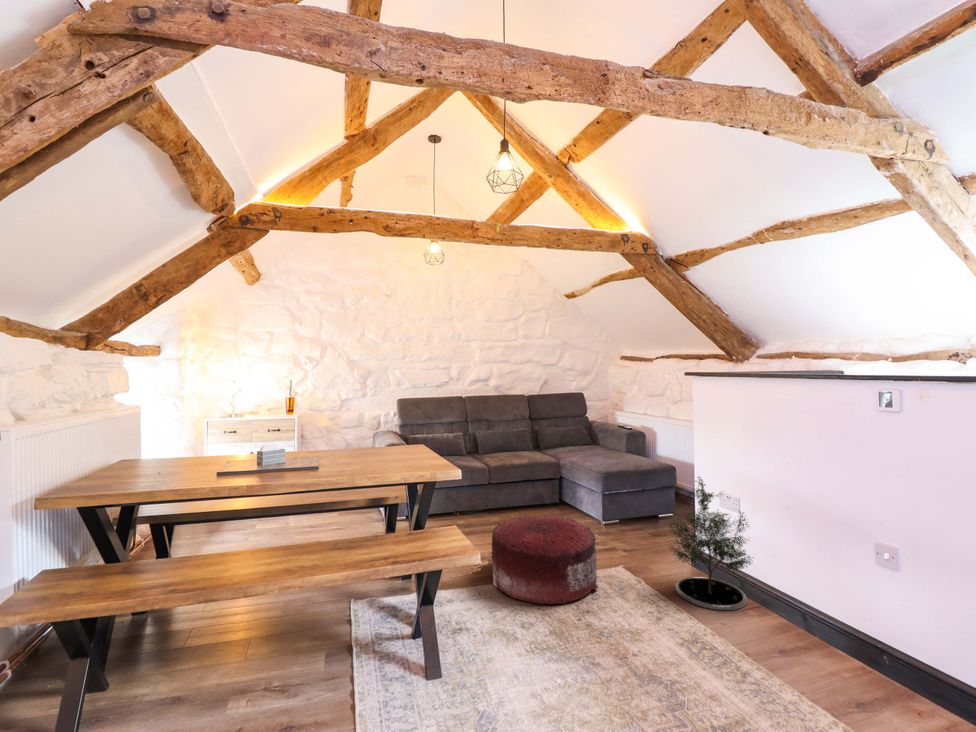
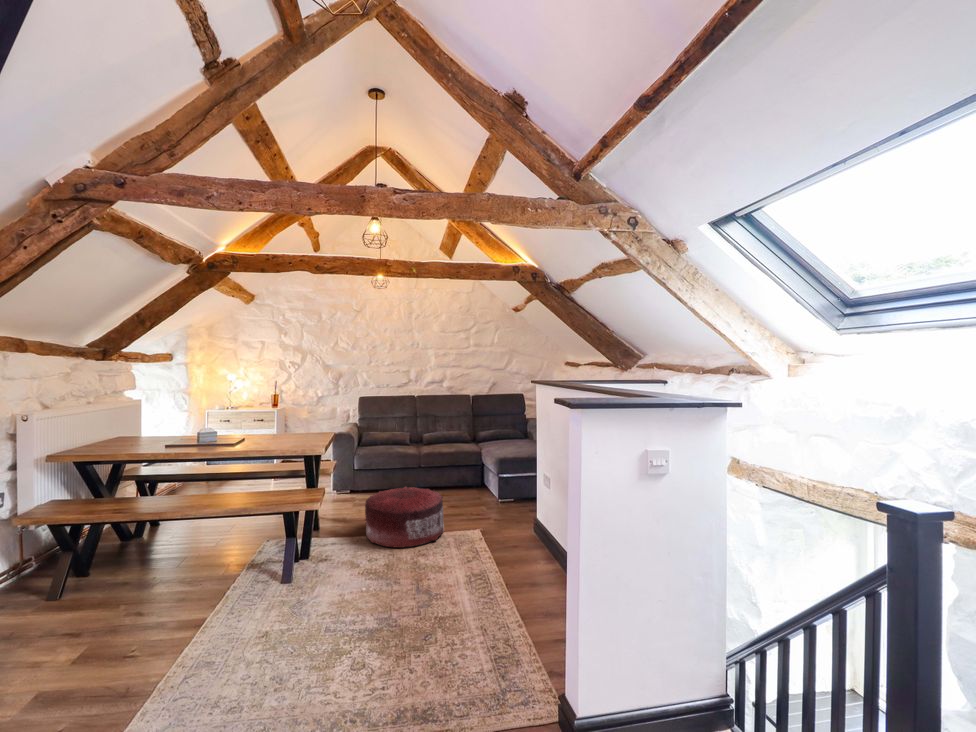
potted tree: present [666,477,751,610] -> none [483,459,544,558]

